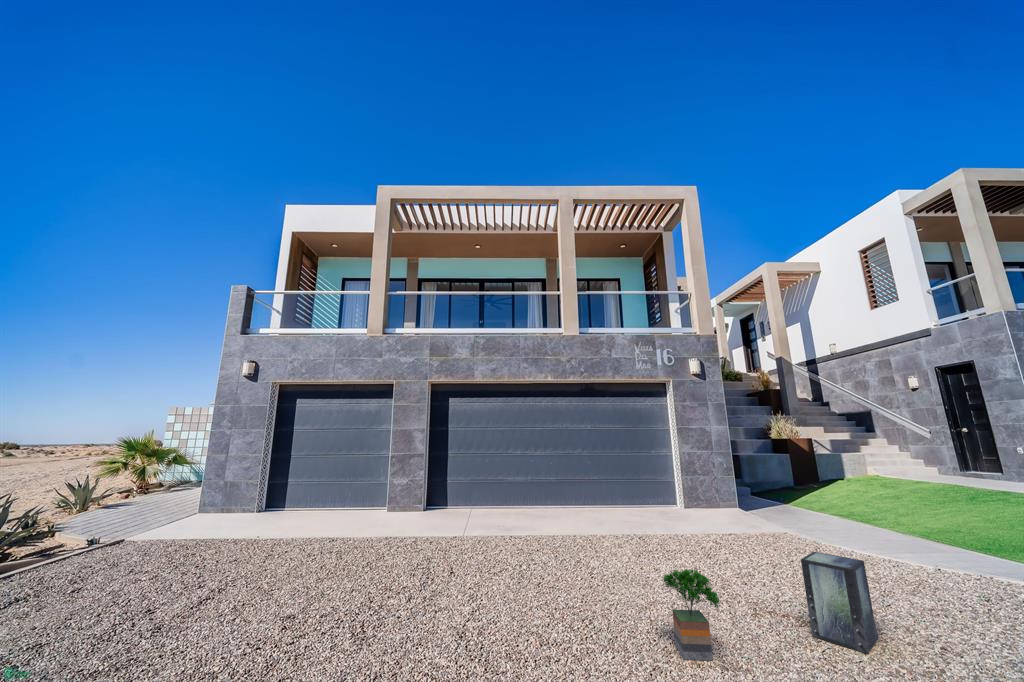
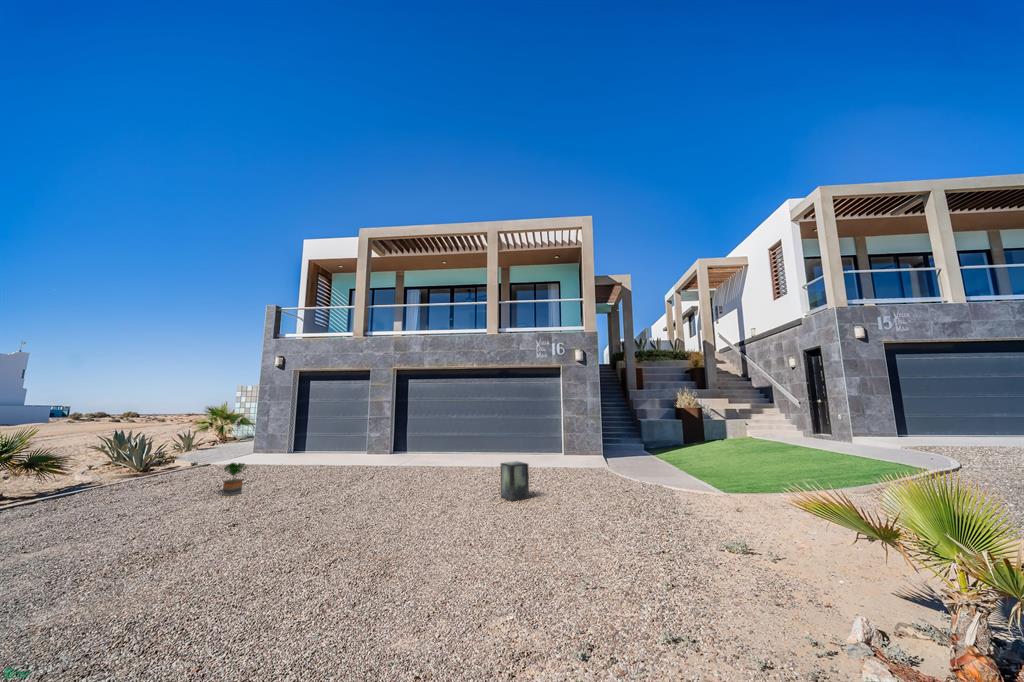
potted tree: present [663,569,720,661] -> present [223,463,247,496]

